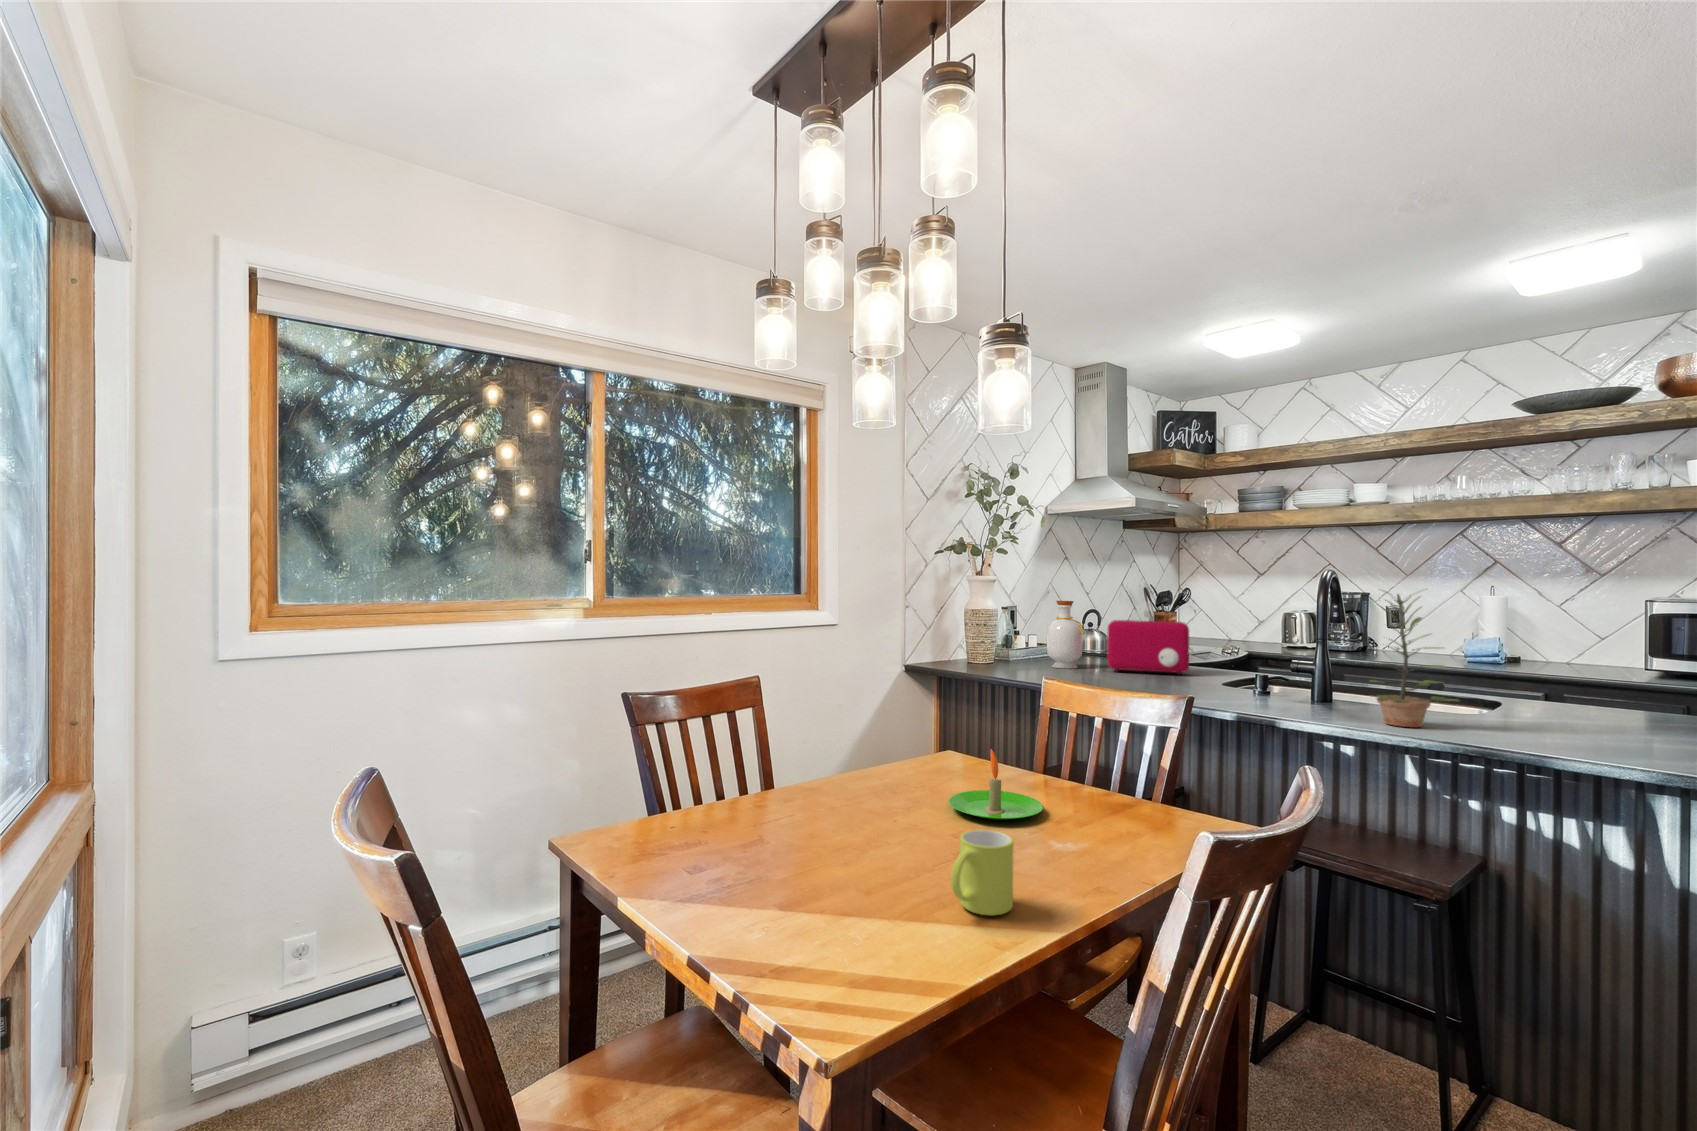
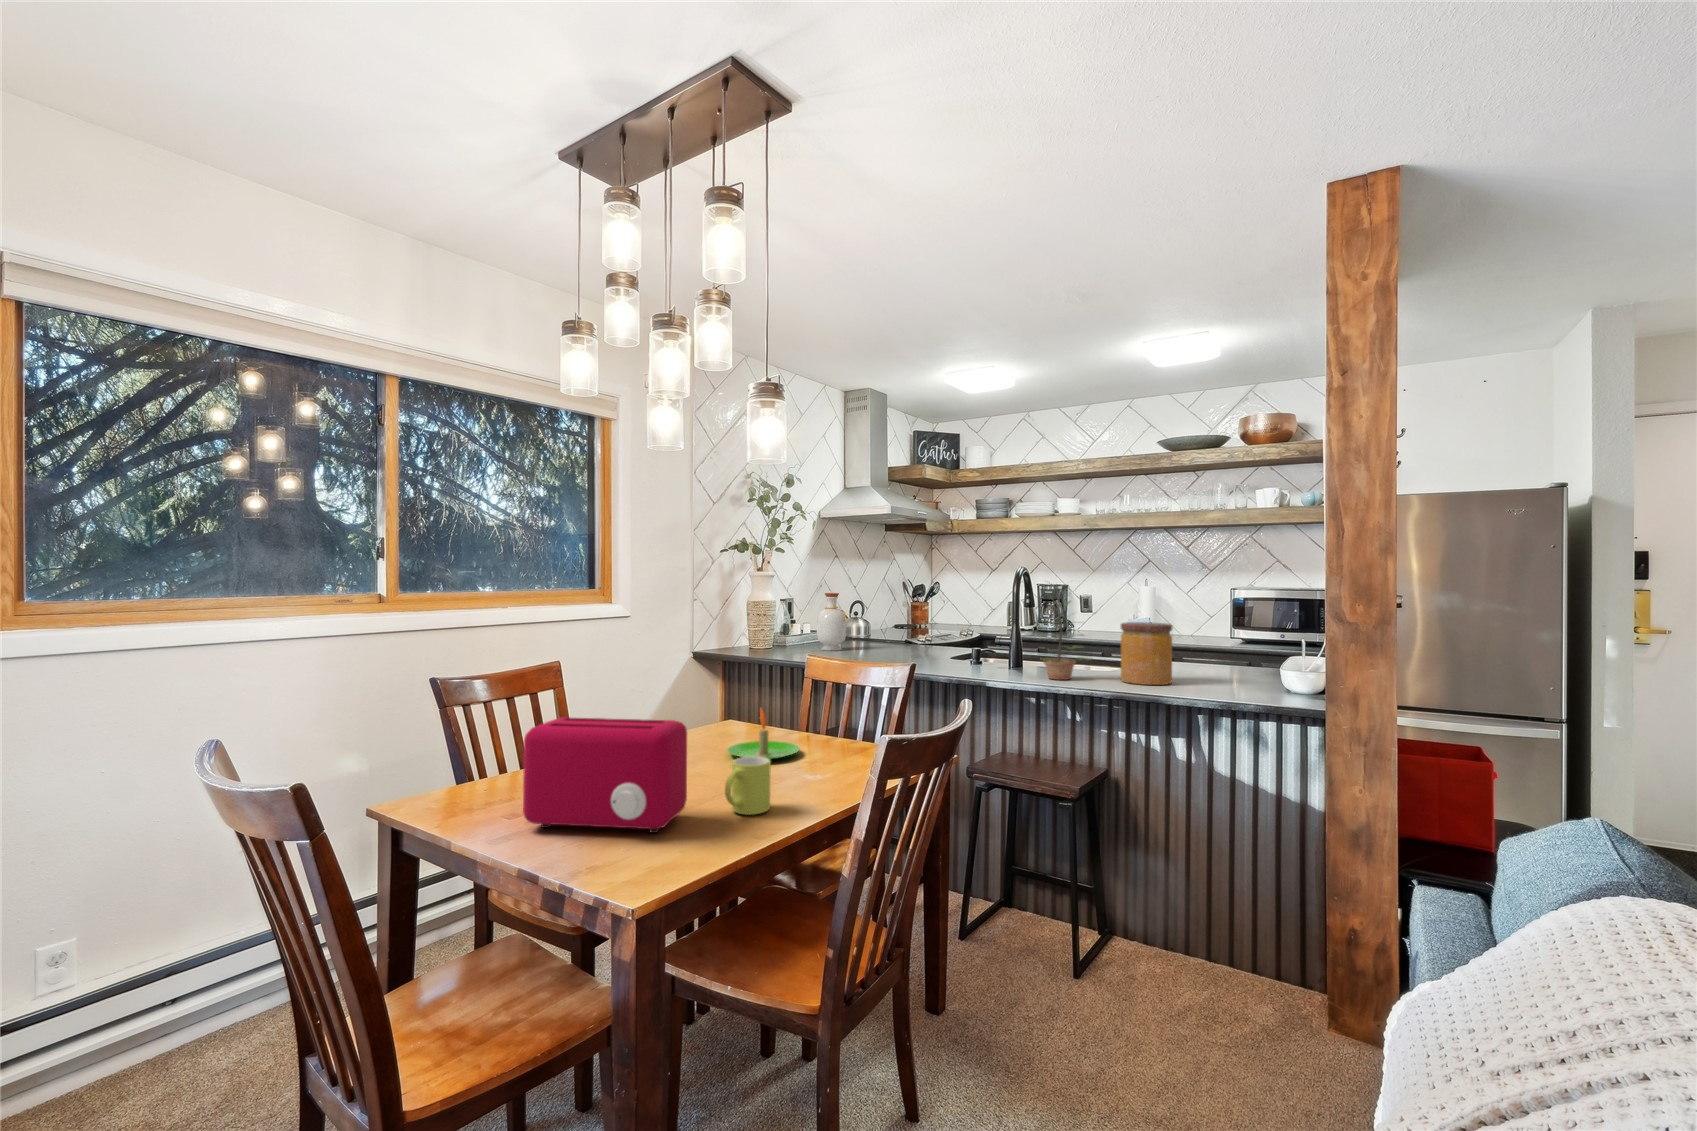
toaster: present [1107,620,1189,675] -> present [523,717,687,833]
jar: none [1506,650,1603,745] -> present [1120,622,1172,685]

